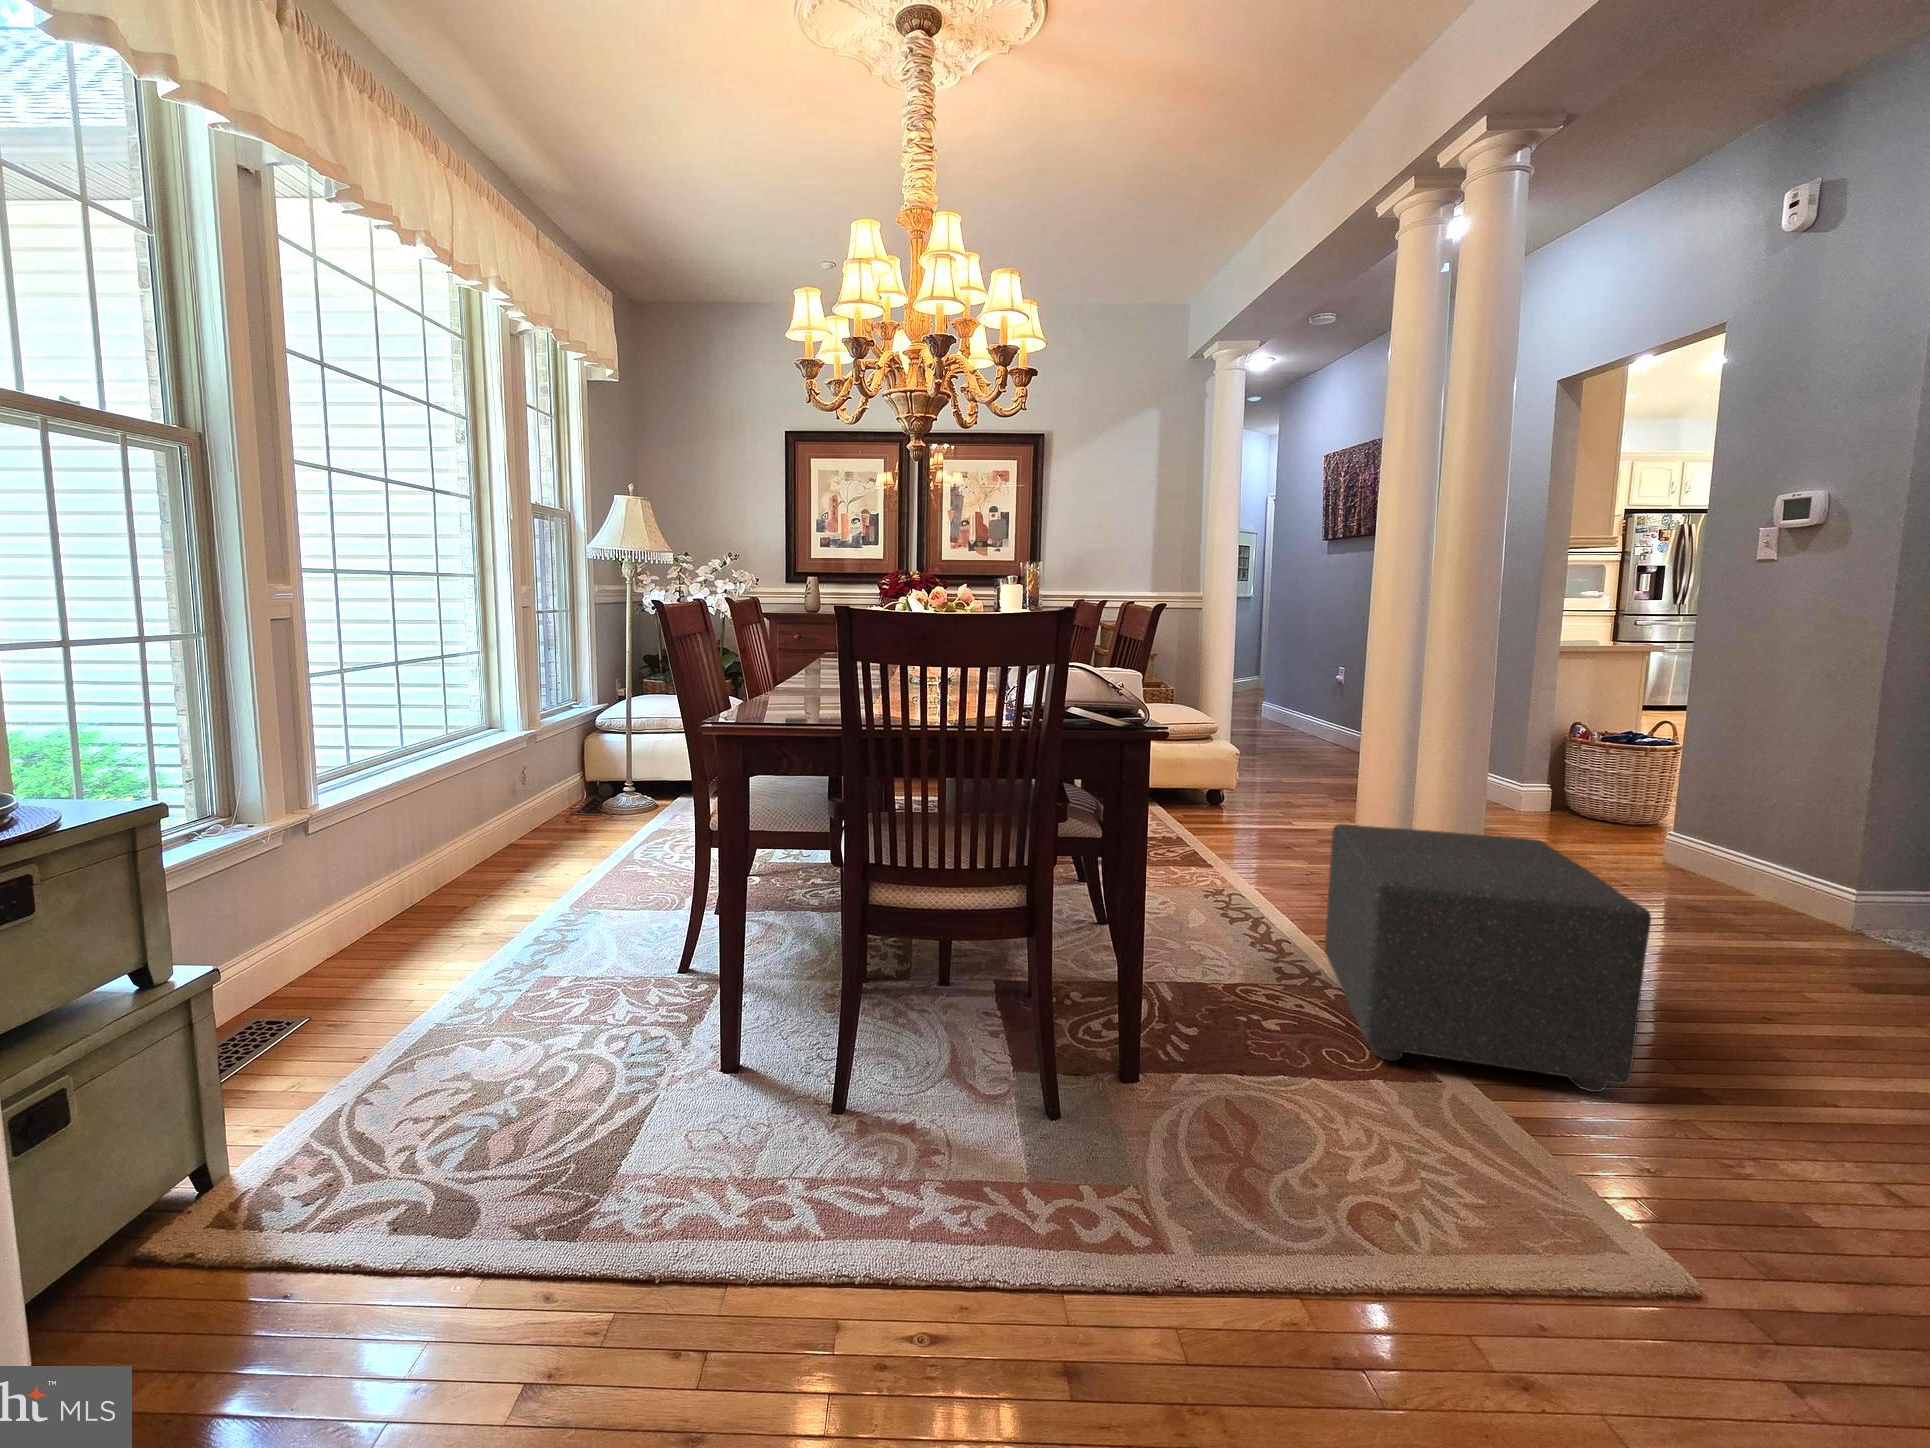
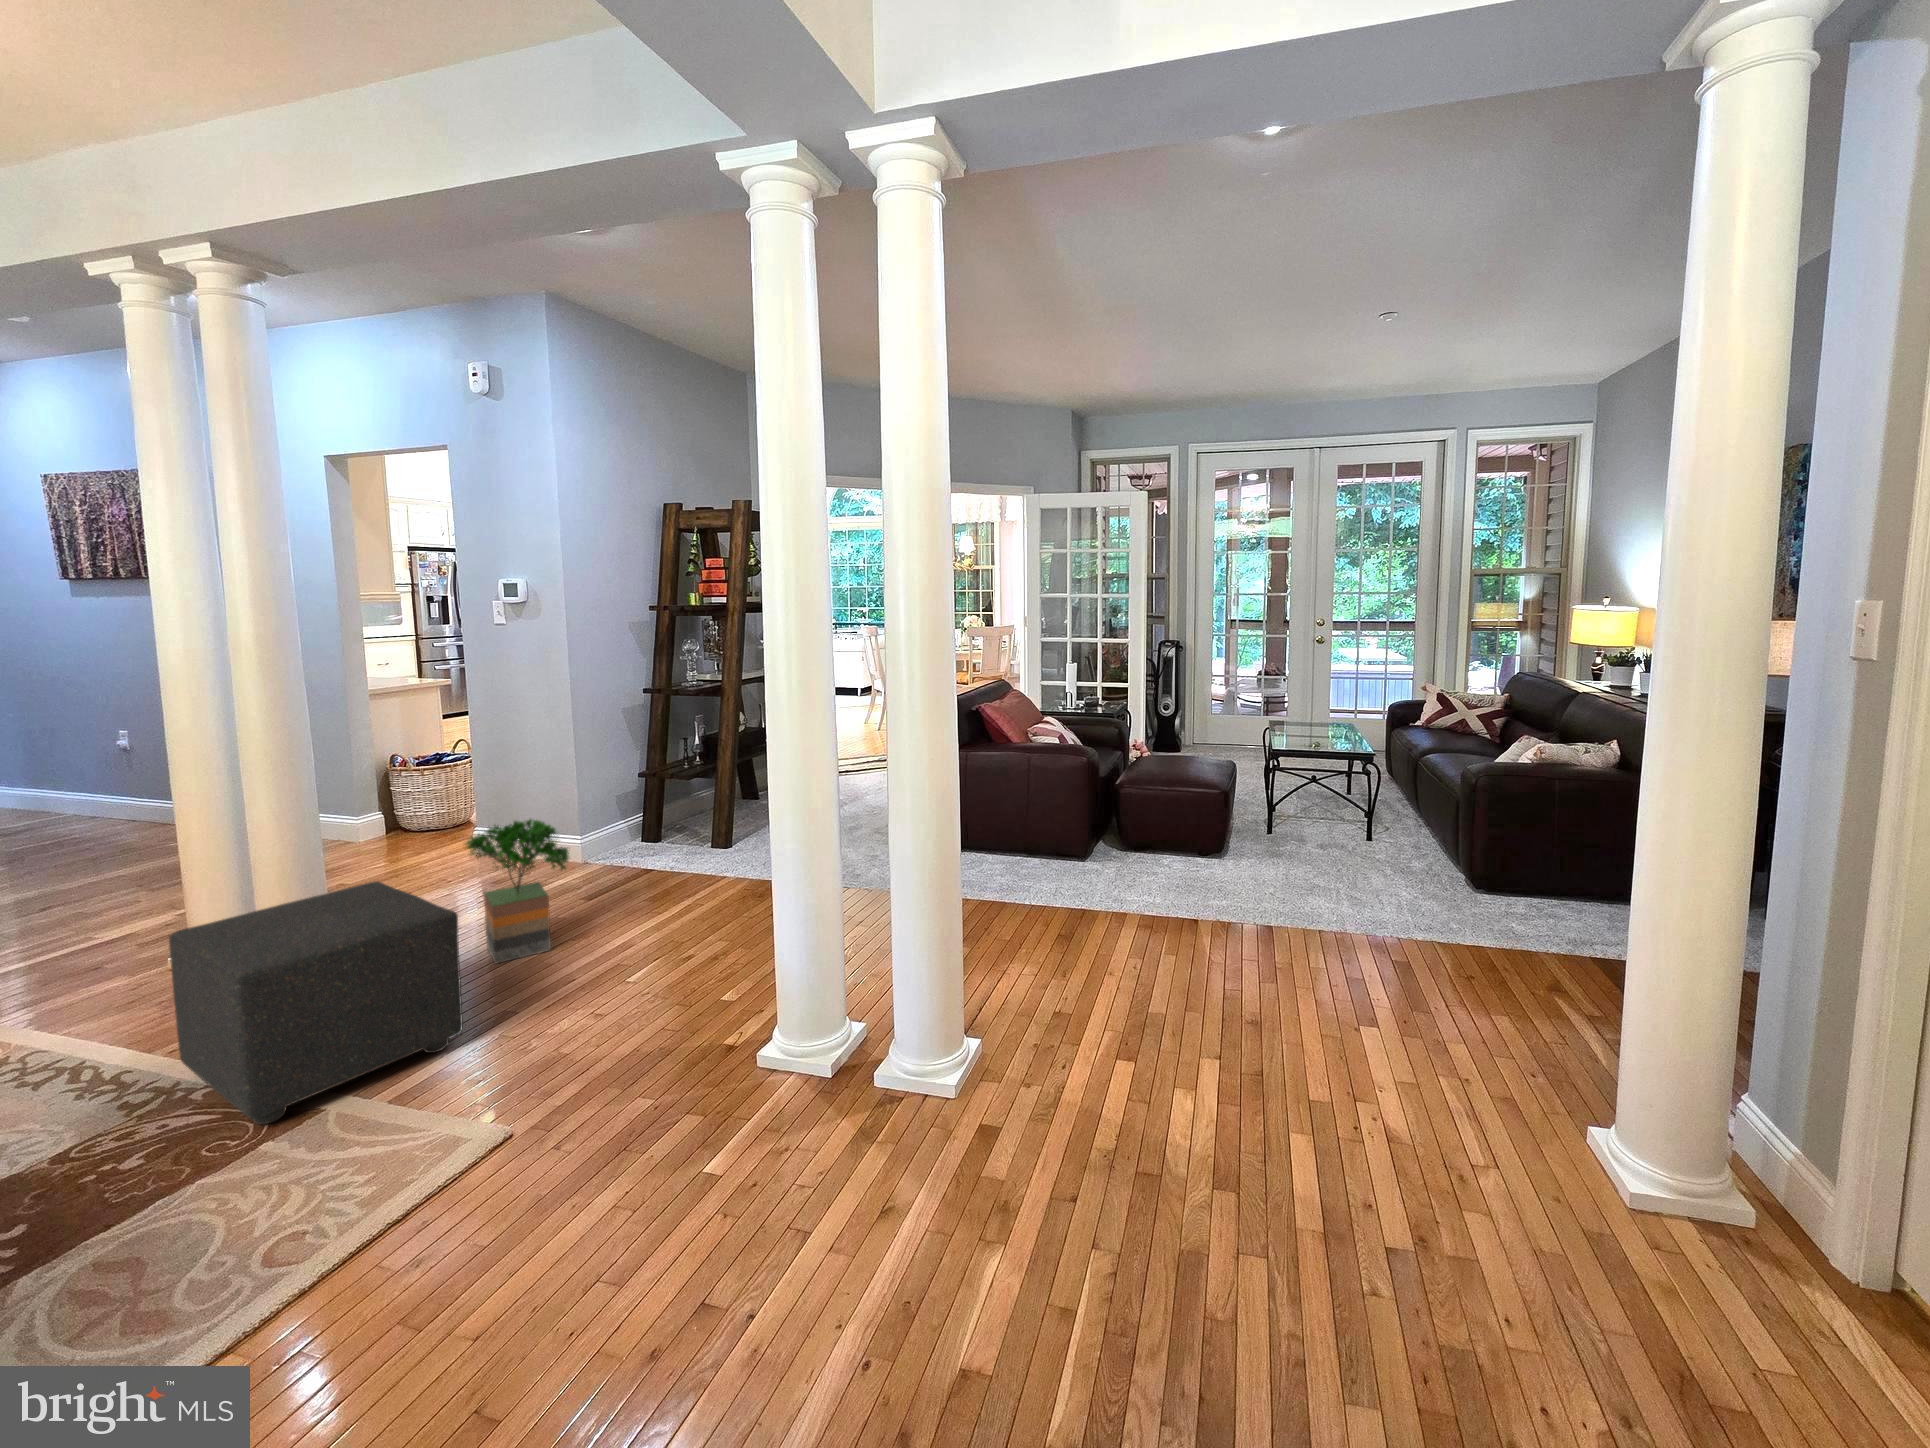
potted tree: none [1661,814,1862,1037] -> present [466,819,569,963]

